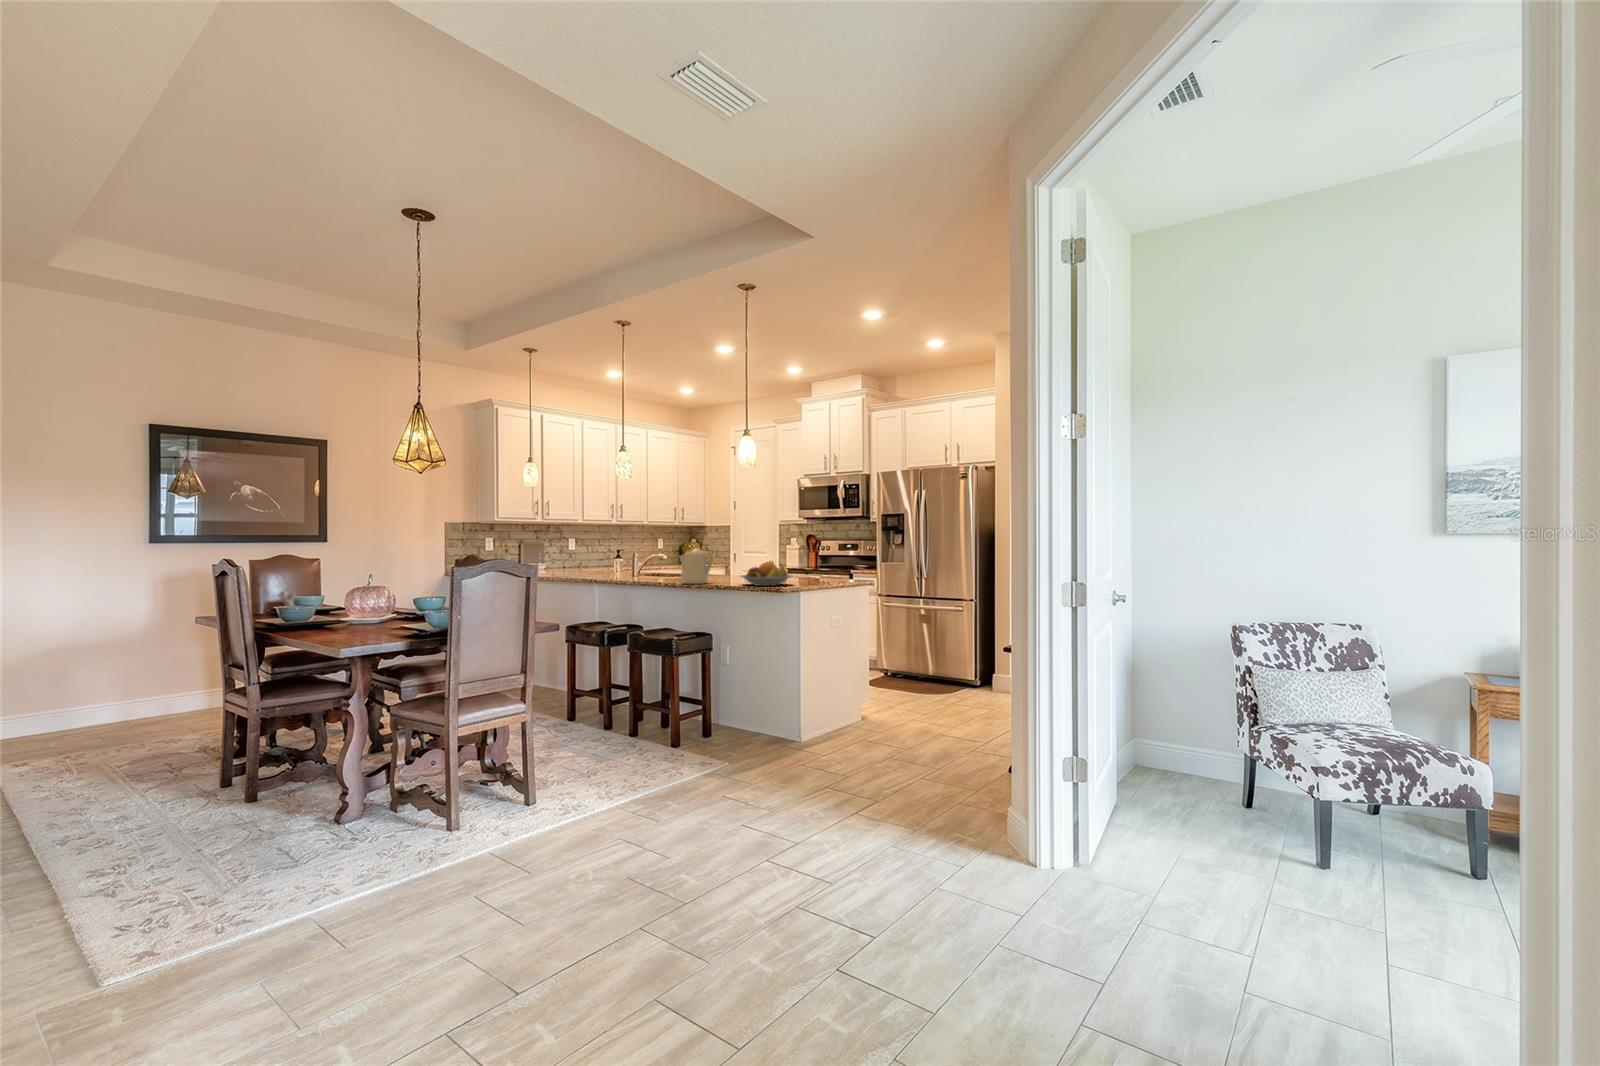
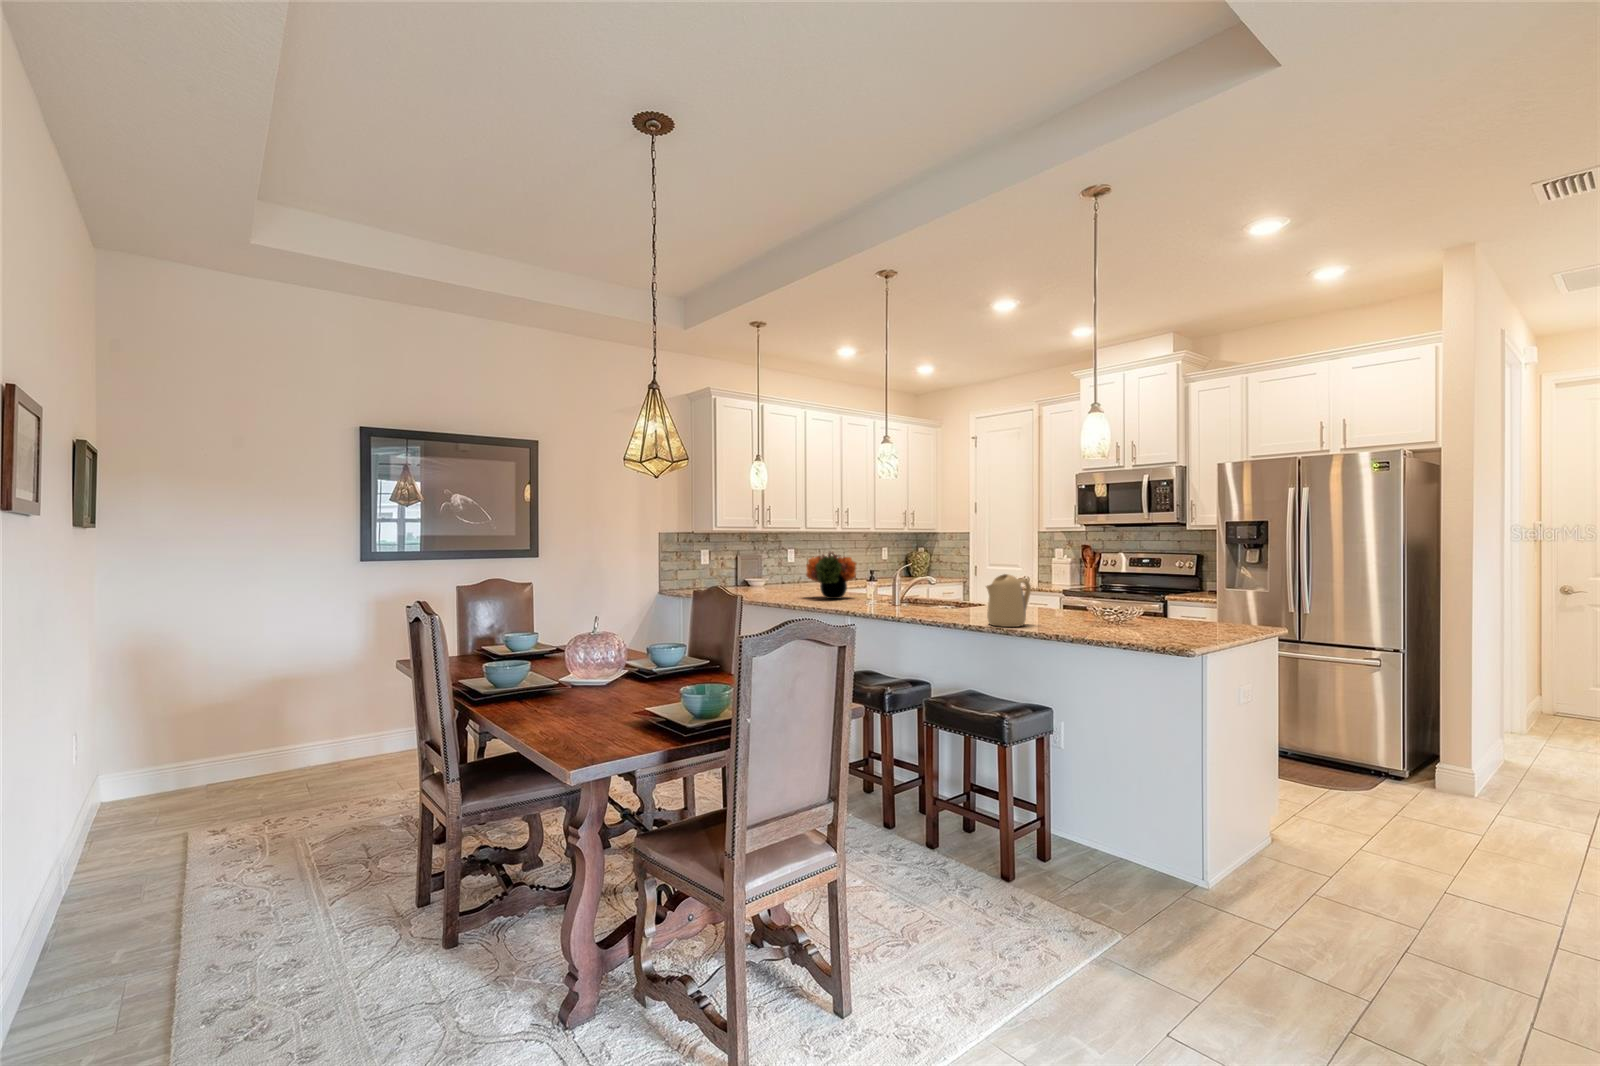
flower arrangement: none [566,537,611,575] -> present [806,552,856,599]
fruit bowl: present [741,562,792,586] -> none [1081,599,1169,635]

